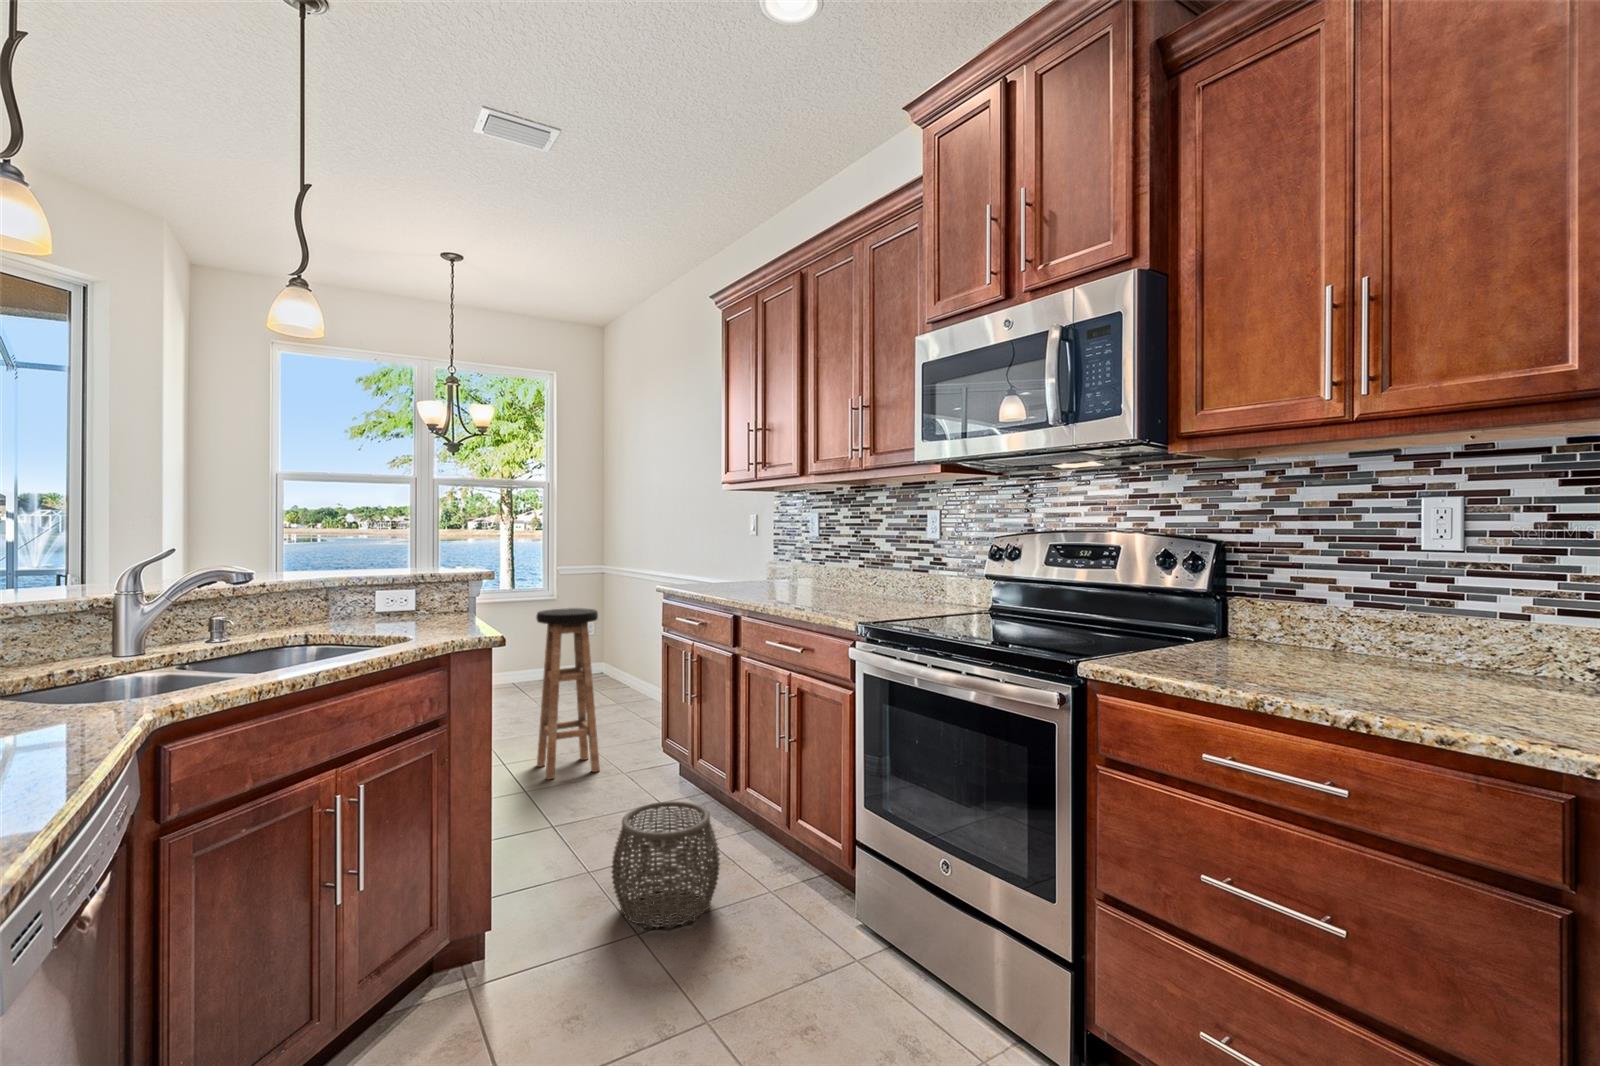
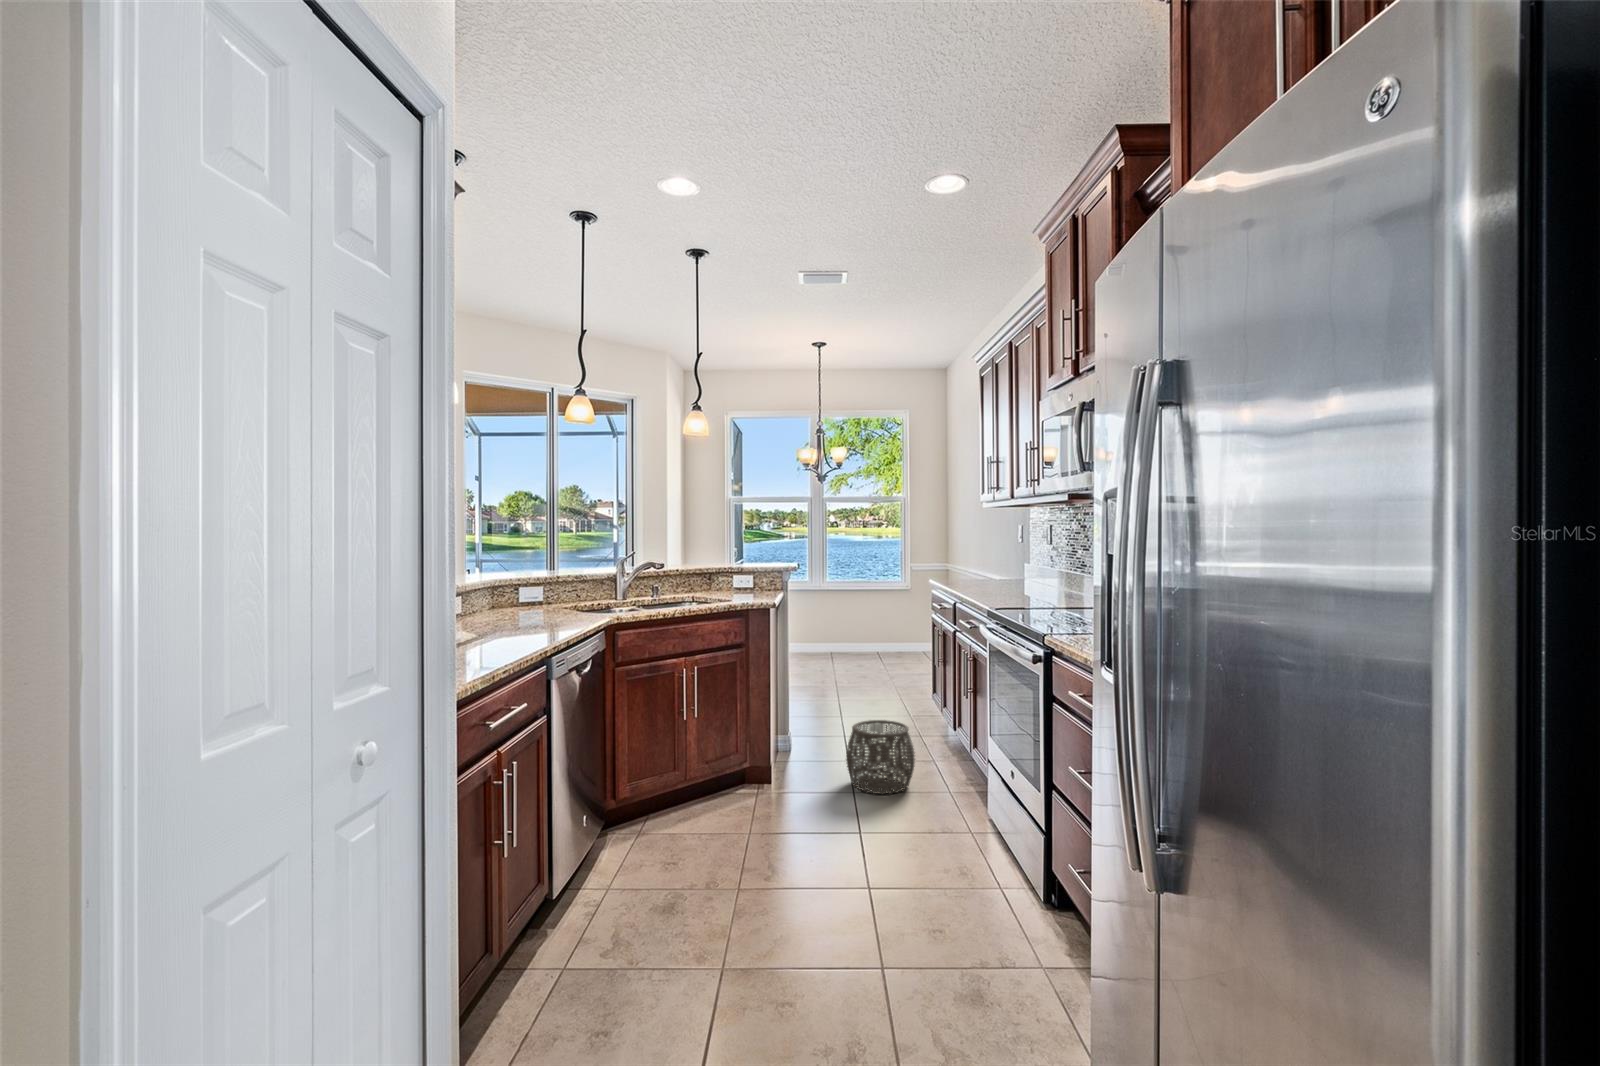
bar stool: present [536,608,600,779] -> none [856,596,898,714]

